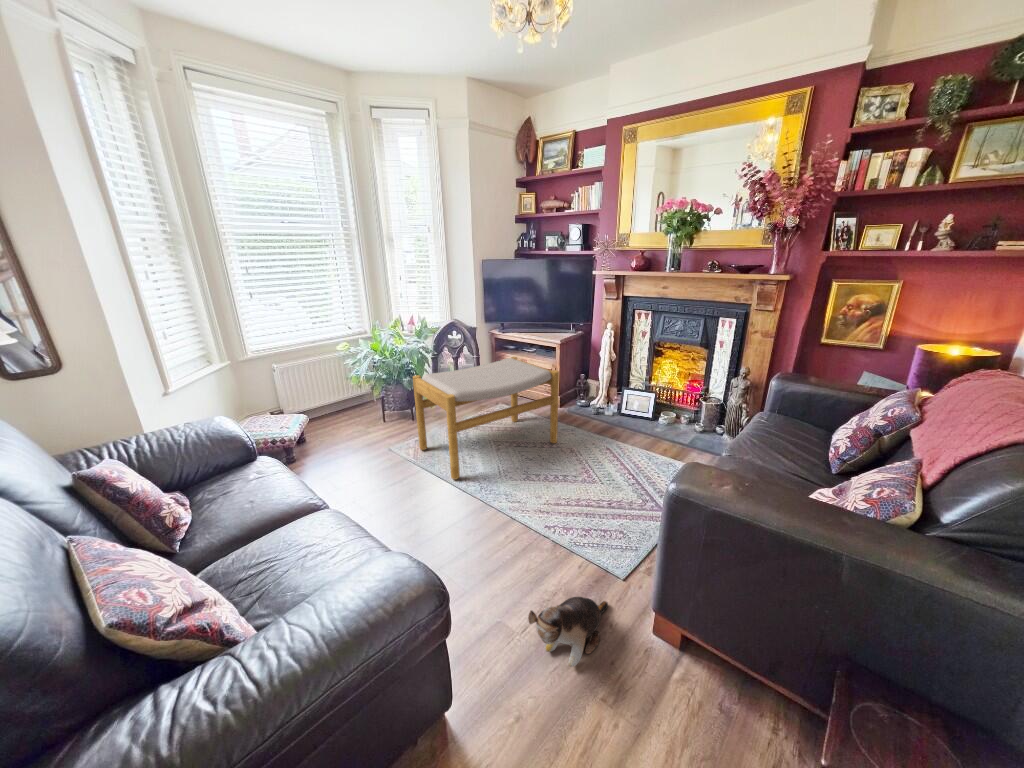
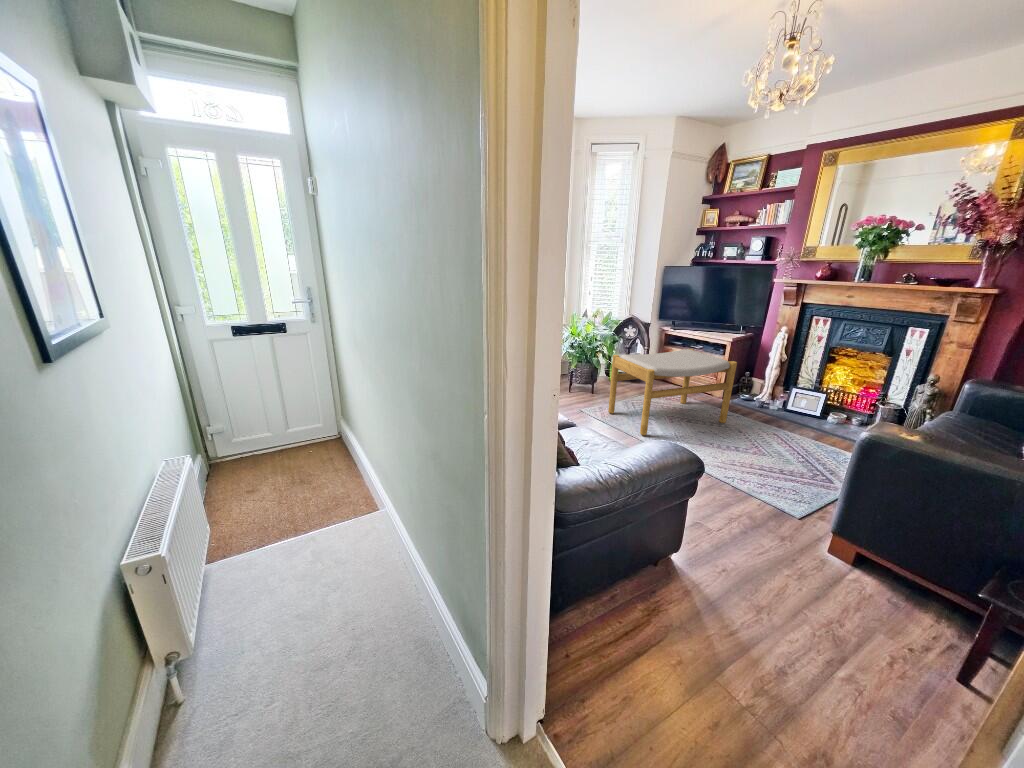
plush toy: present [528,597,608,667] -> none [736,503,787,550]

